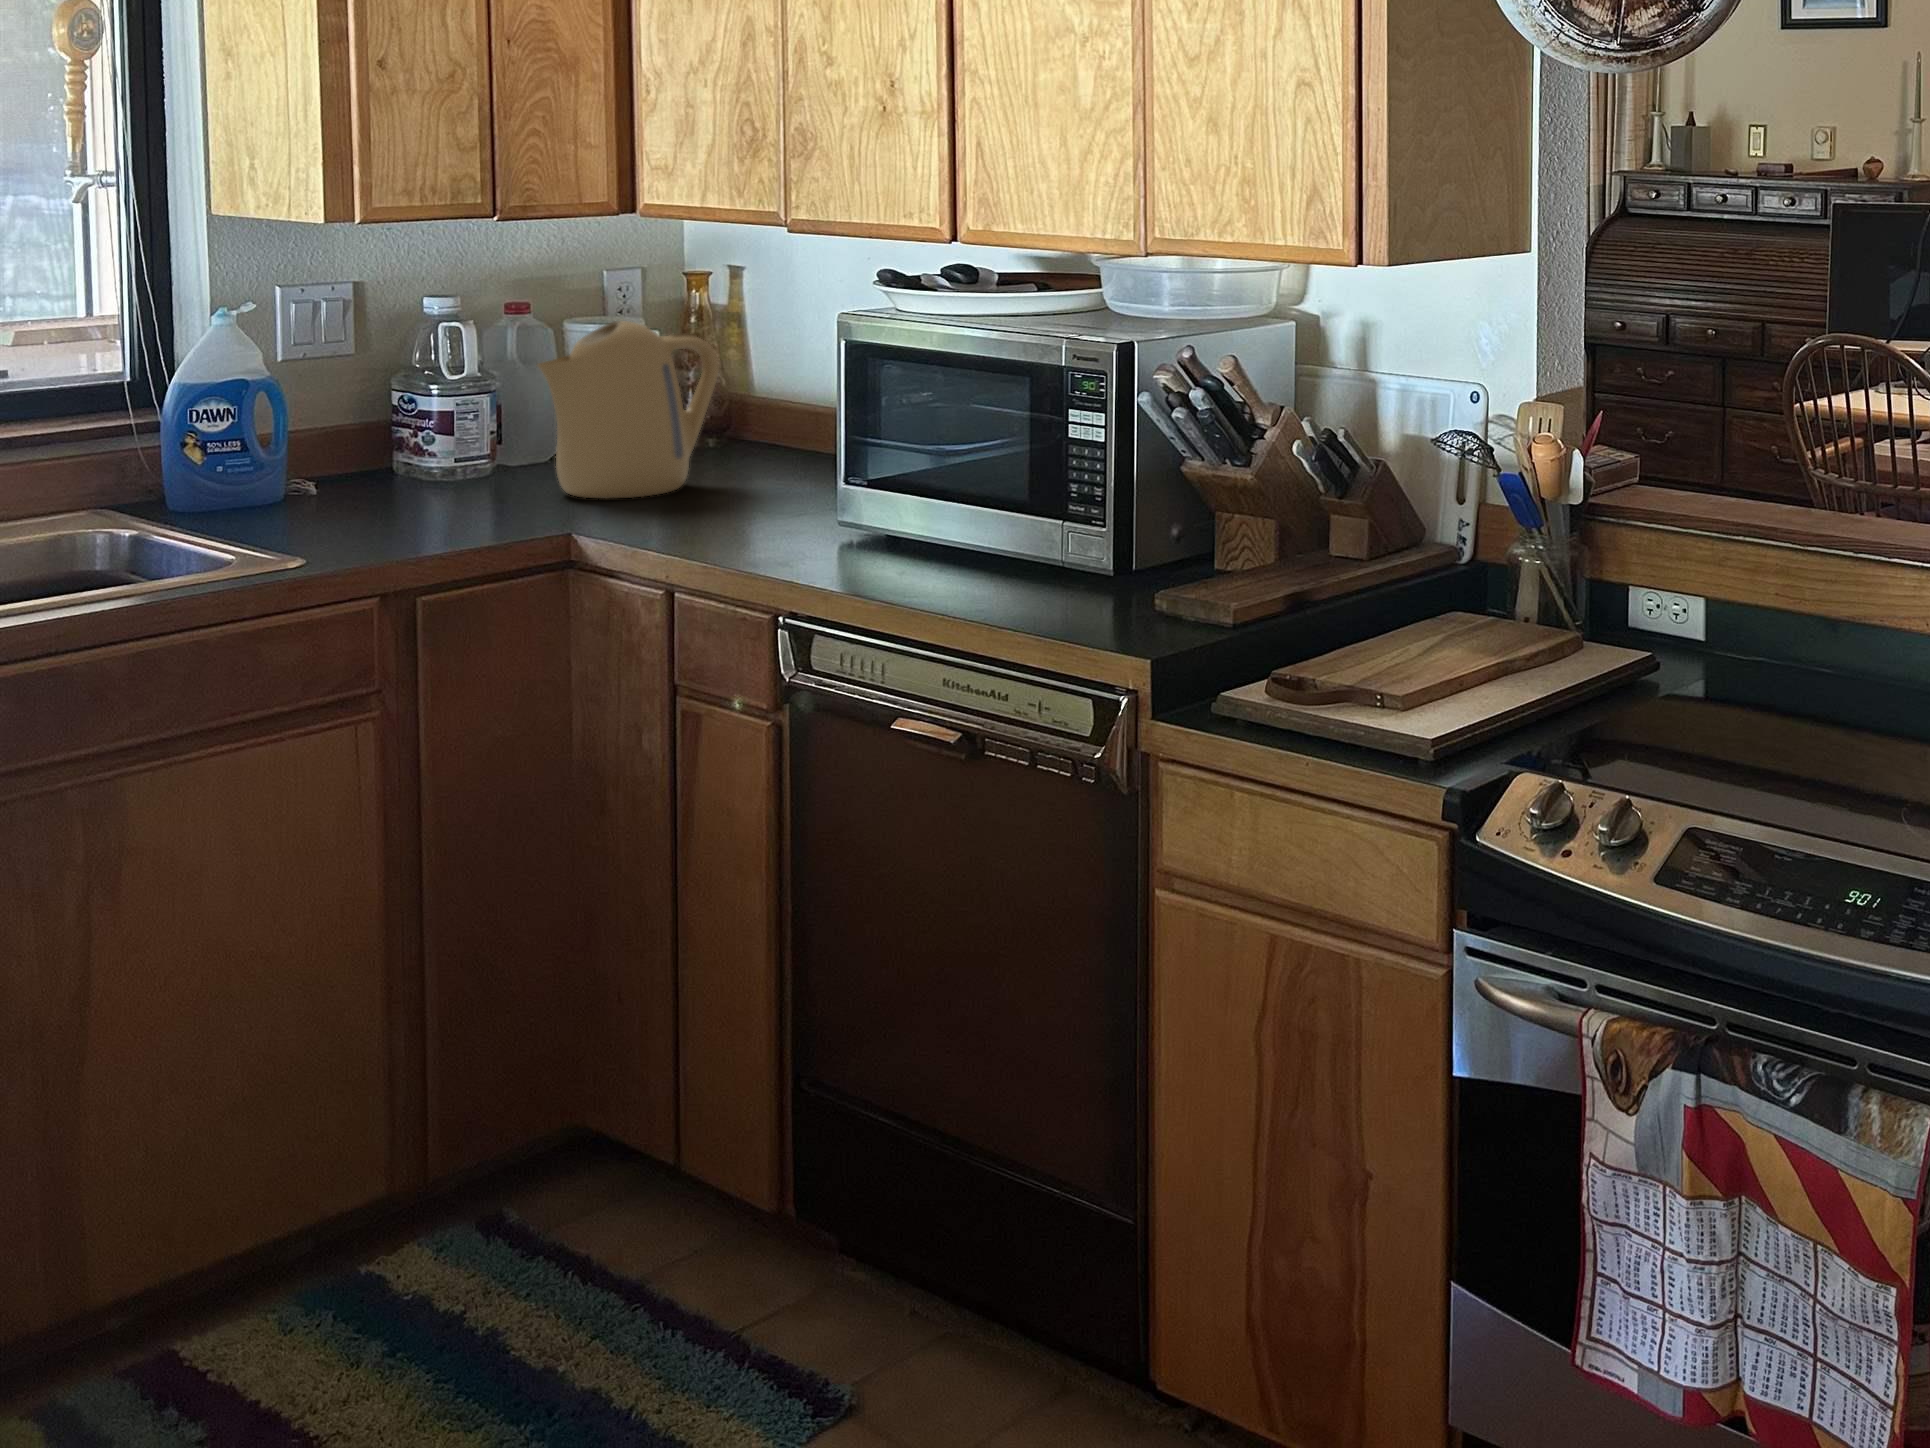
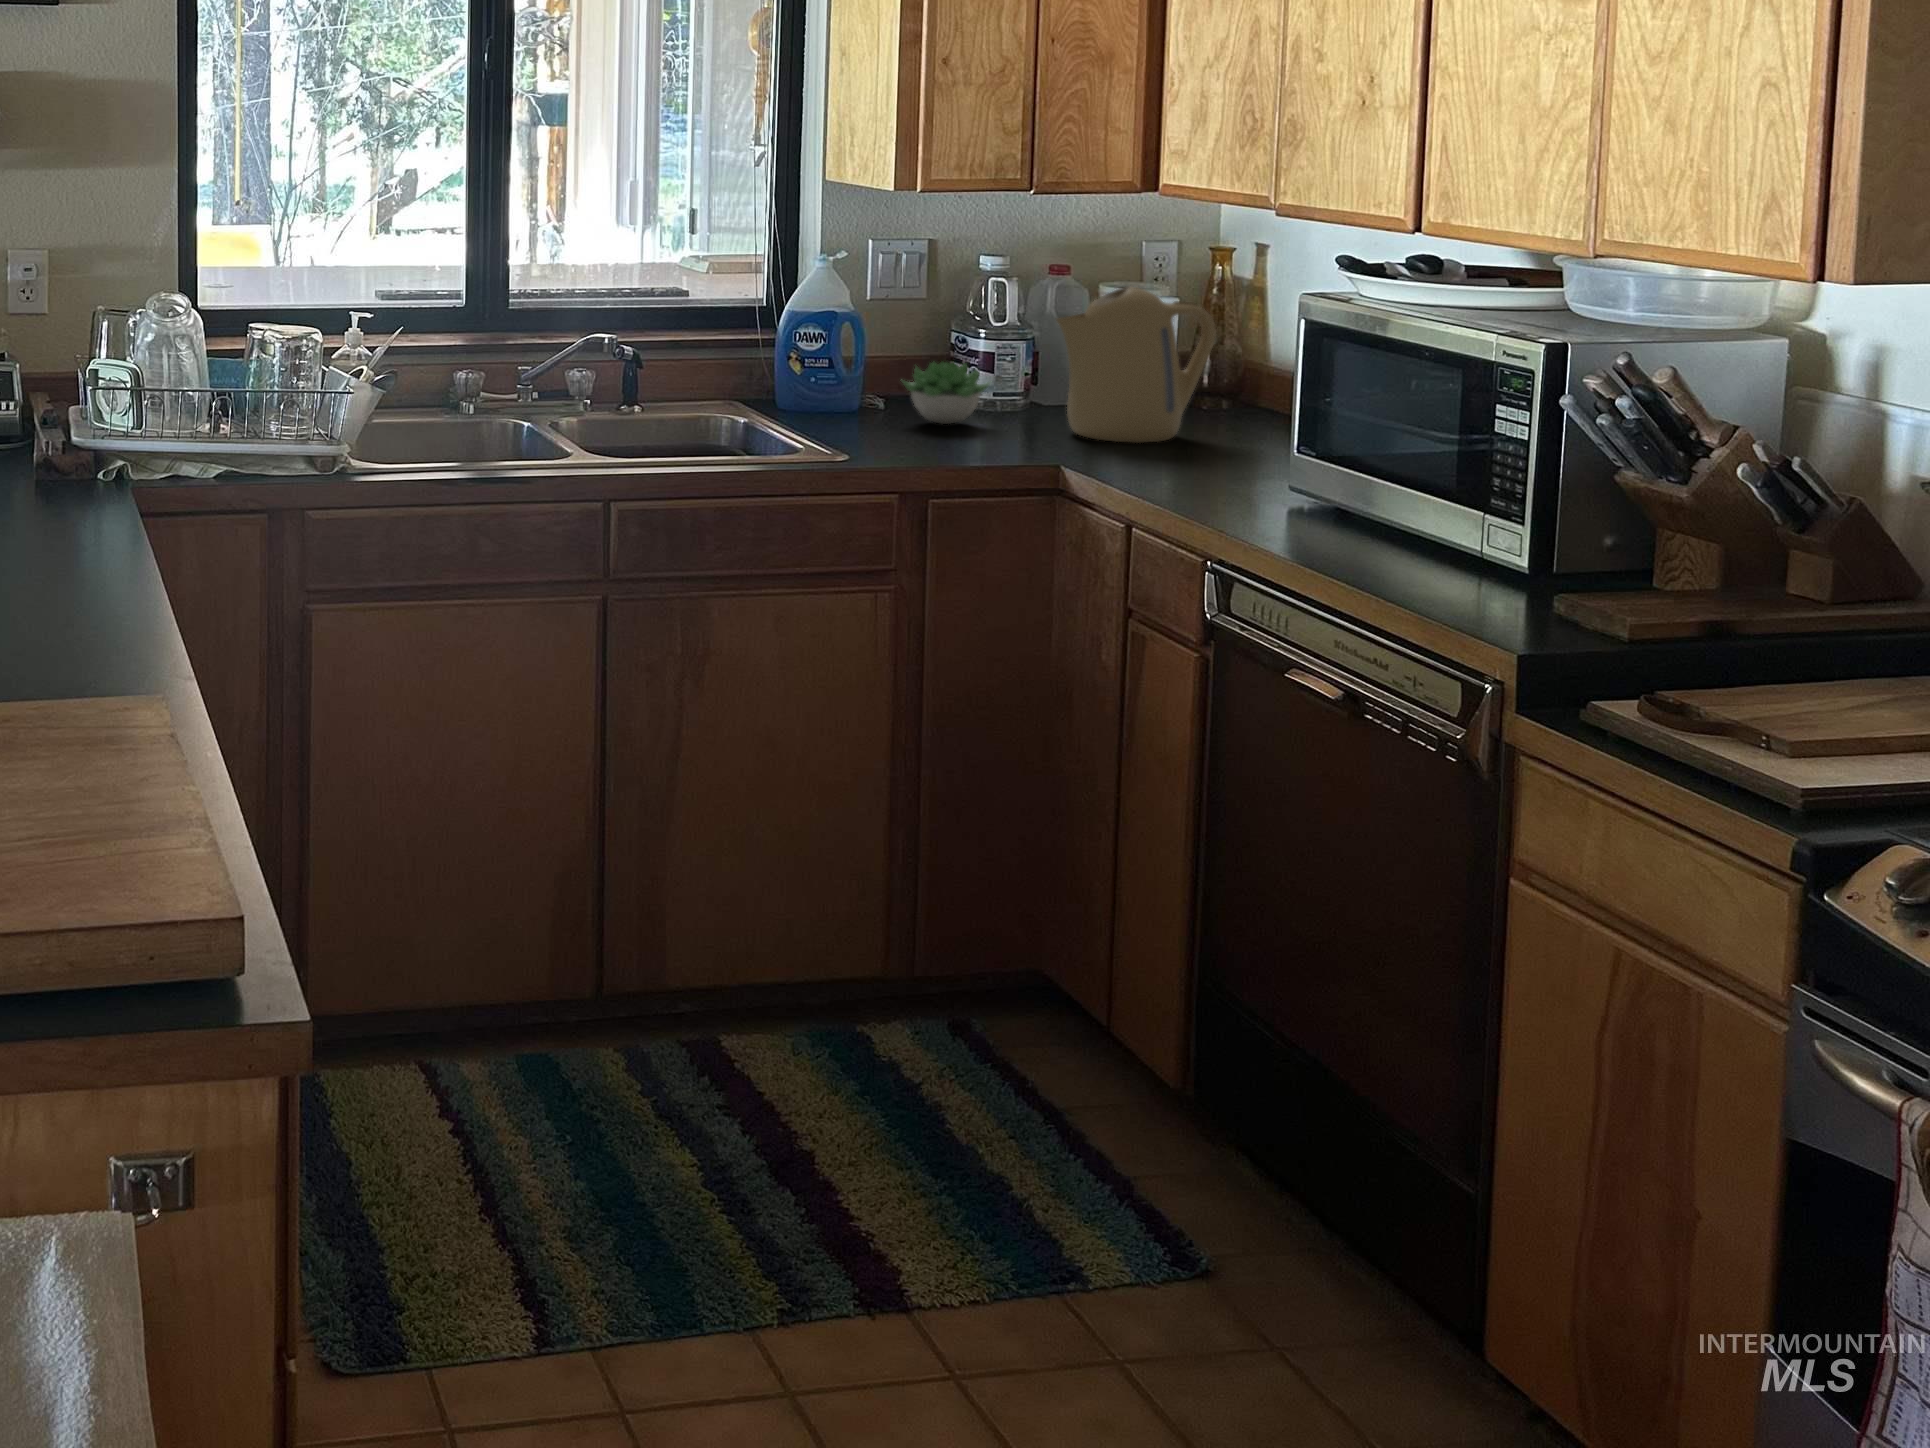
succulent plant: none [340,427,459,502] -> present [903,362,990,424]

